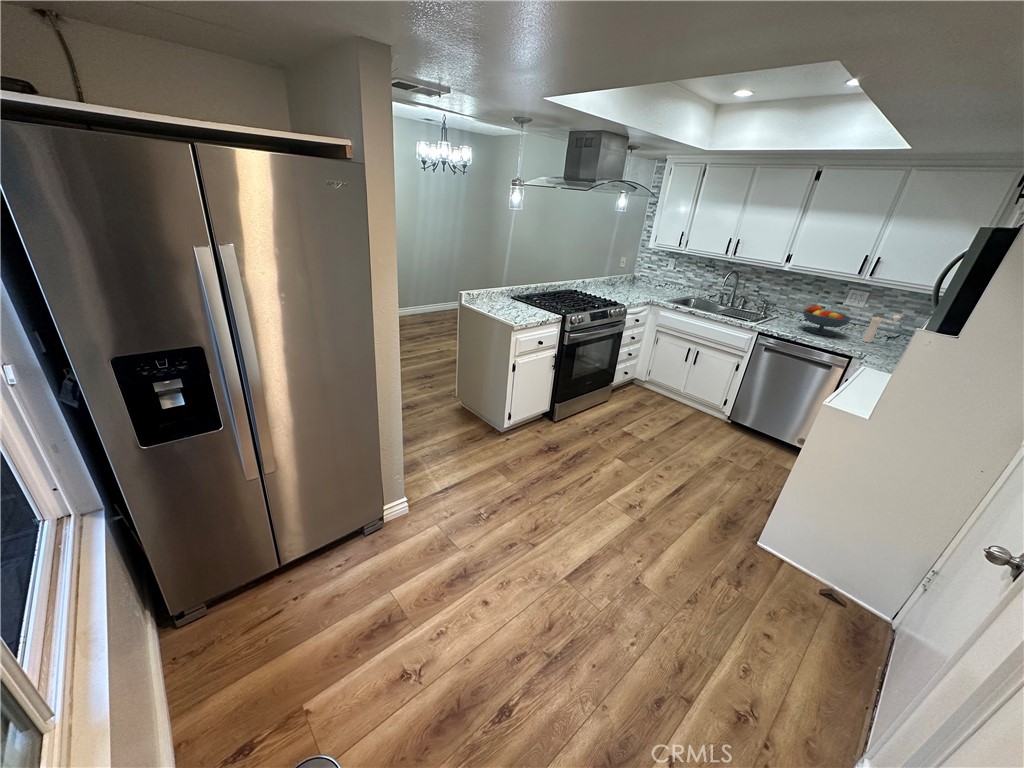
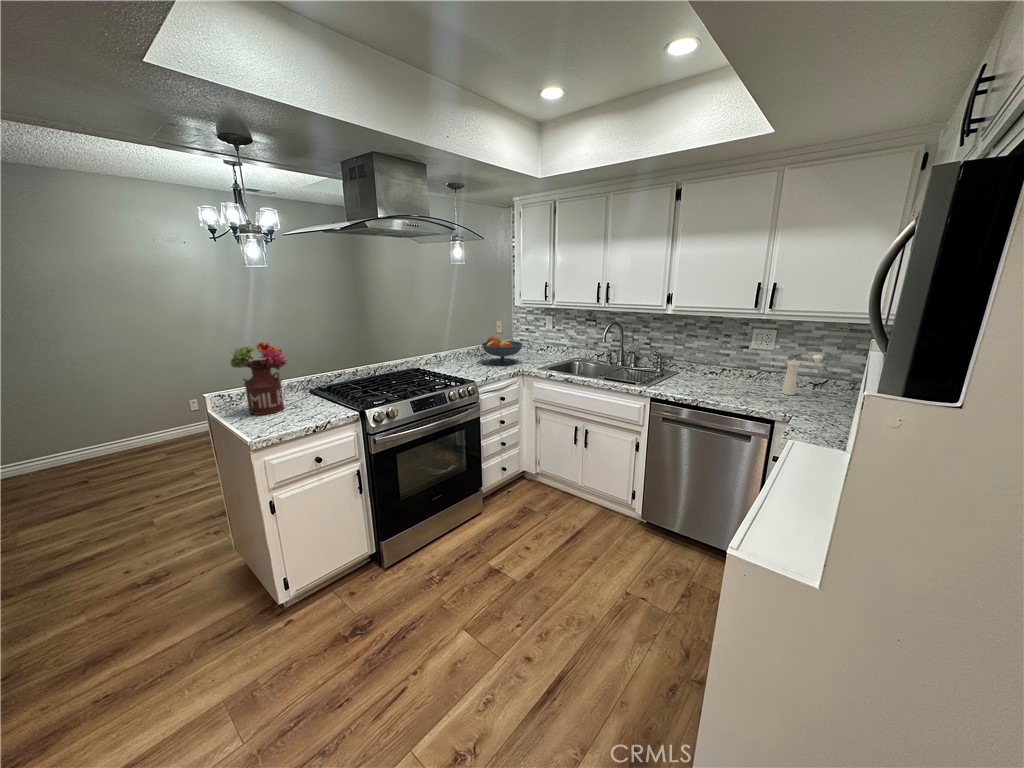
flower arrangement: none [492,261,524,310] -> present [230,342,286,415]
fruit bowl: present [803,305,851,336] -> present [482,336,523,365]

